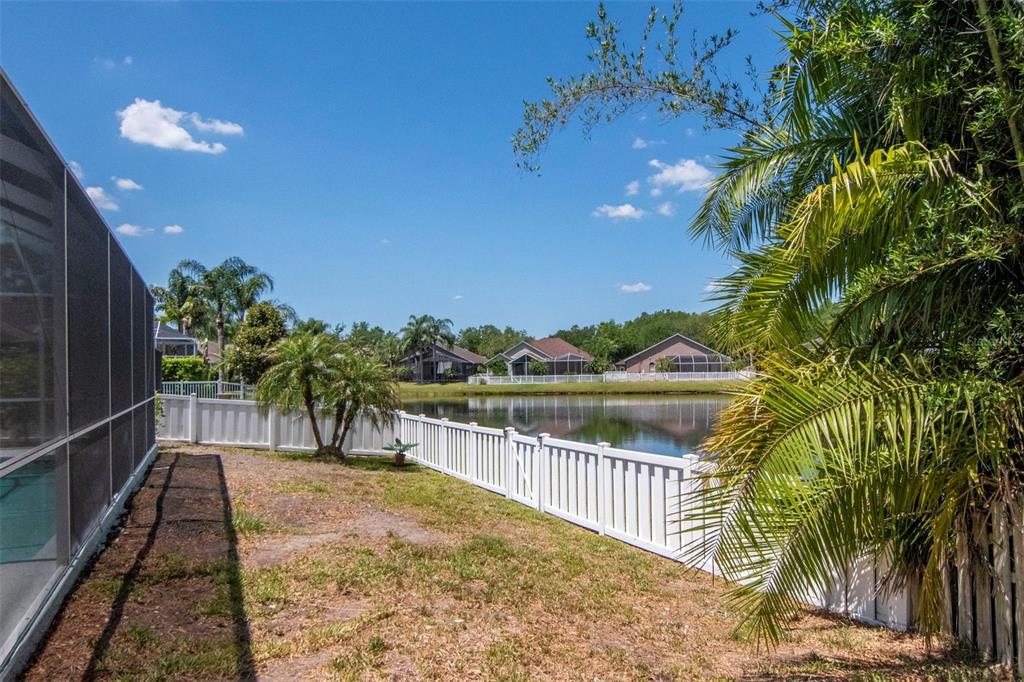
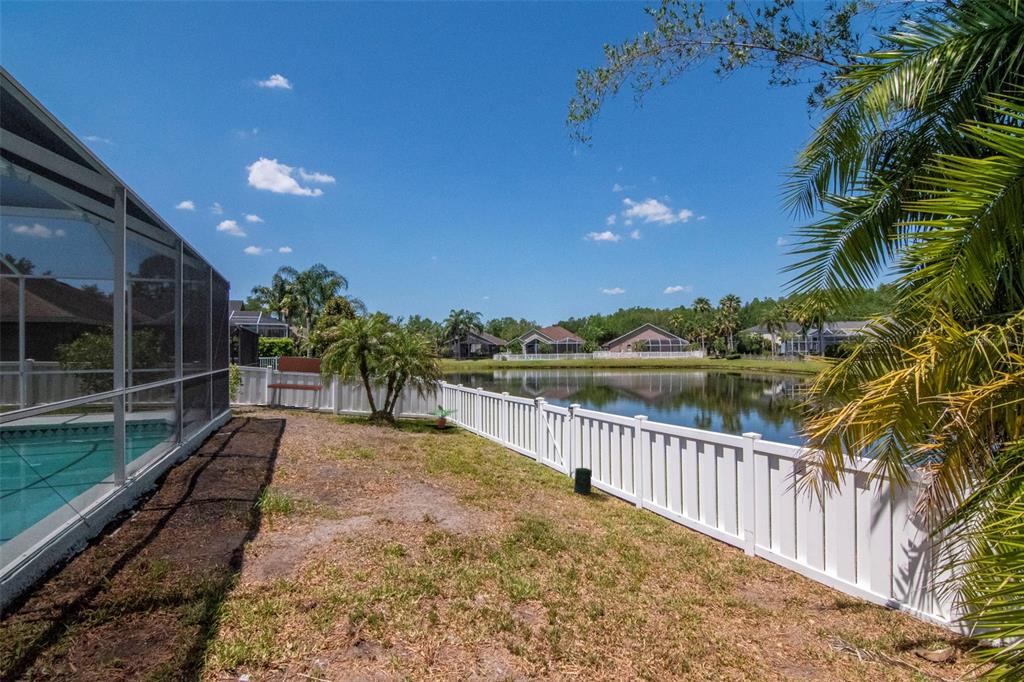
bench: none [194,382,262,446] -> present [267,356,323,410]
watering can: none [535,495,572,526] -> present [570,468,592,495]

